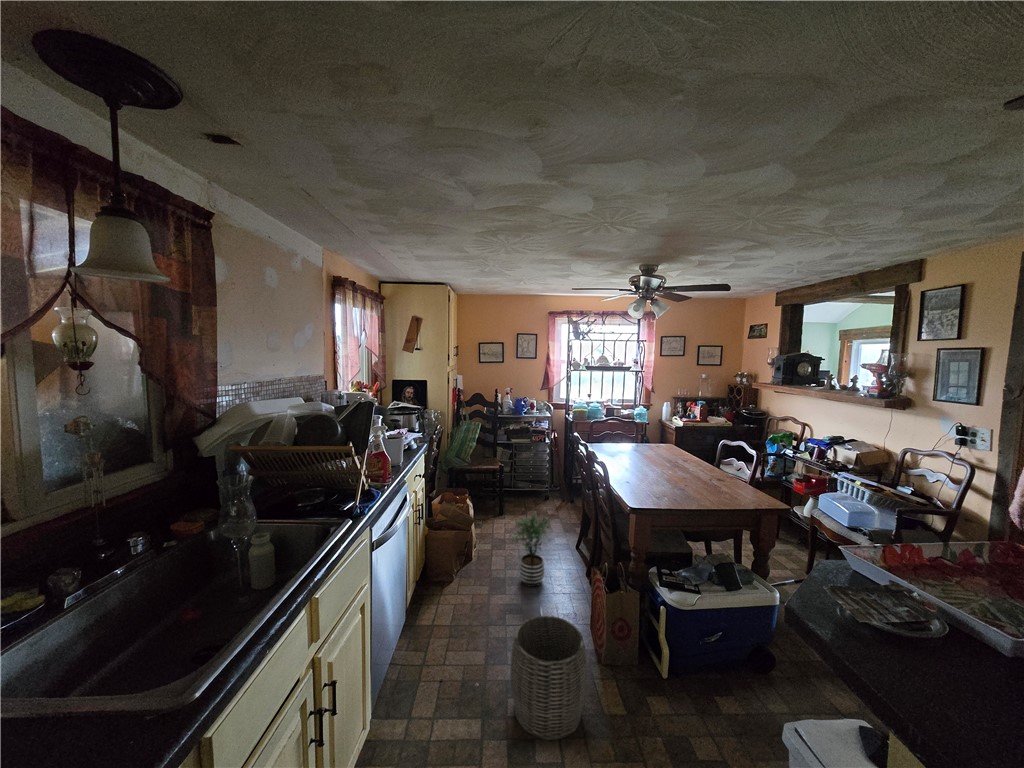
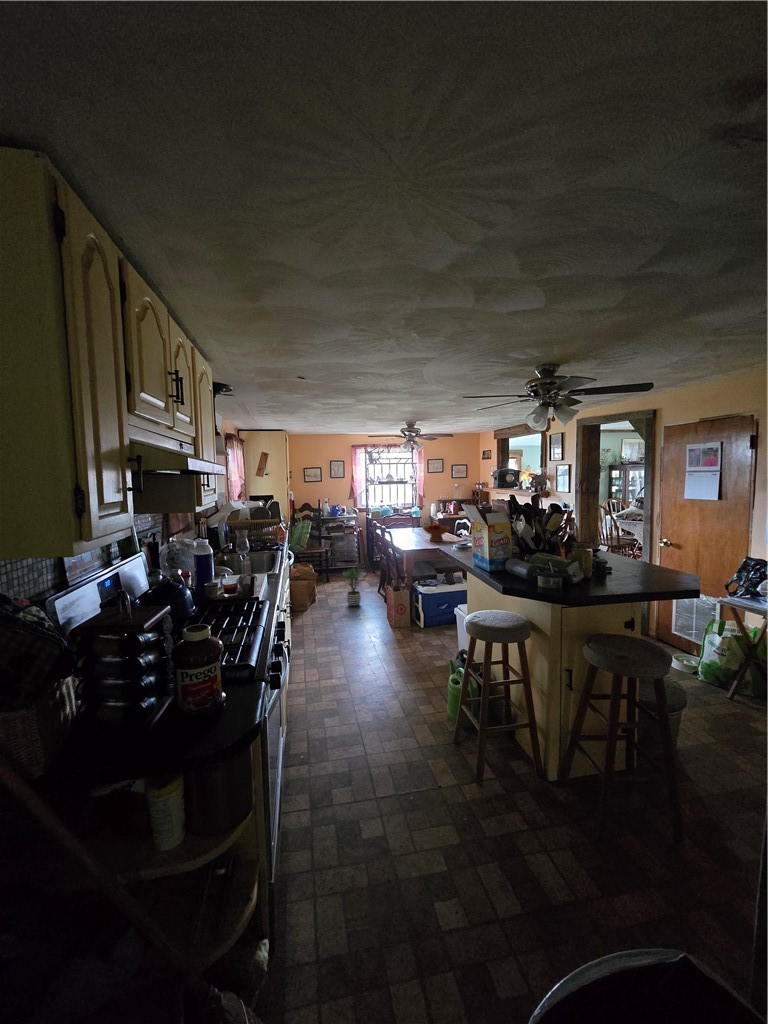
fruit bowl: none [666,447,725,487] -> present [423,523,450,542]
woven basket: present [510,616,587,740] -> none [350,602,385,647]

